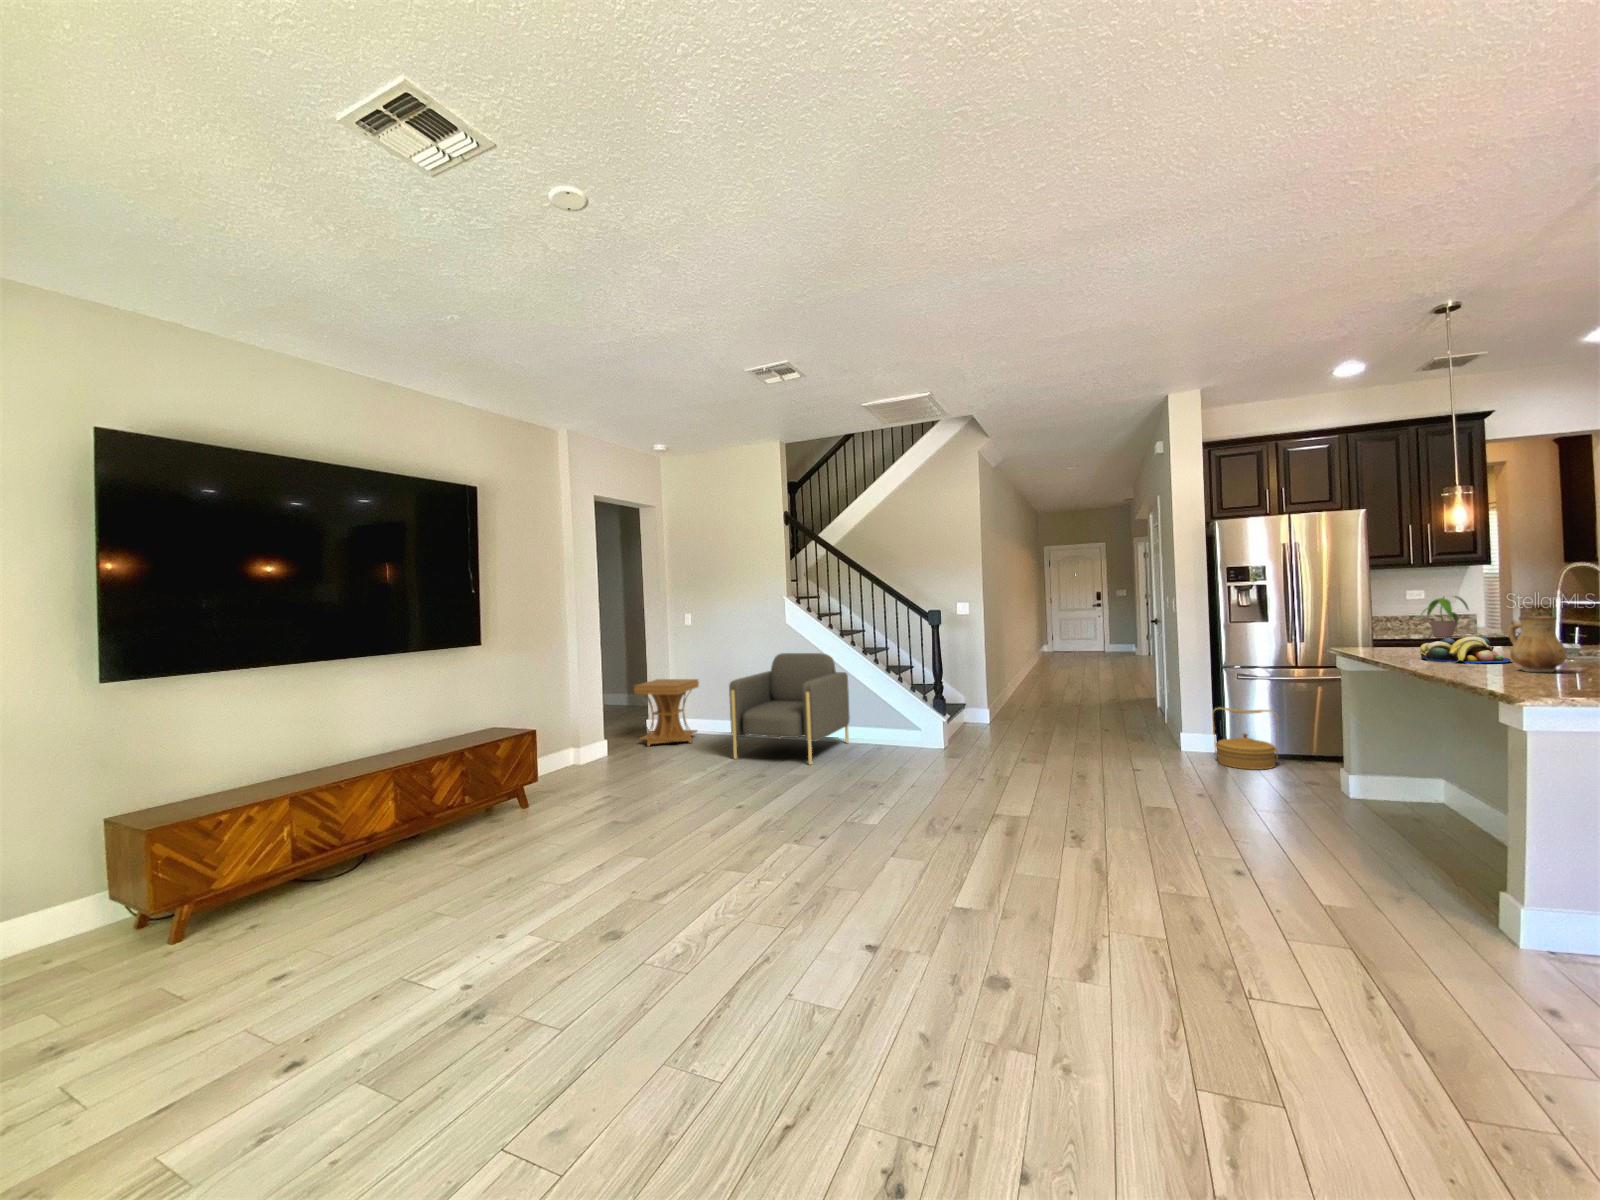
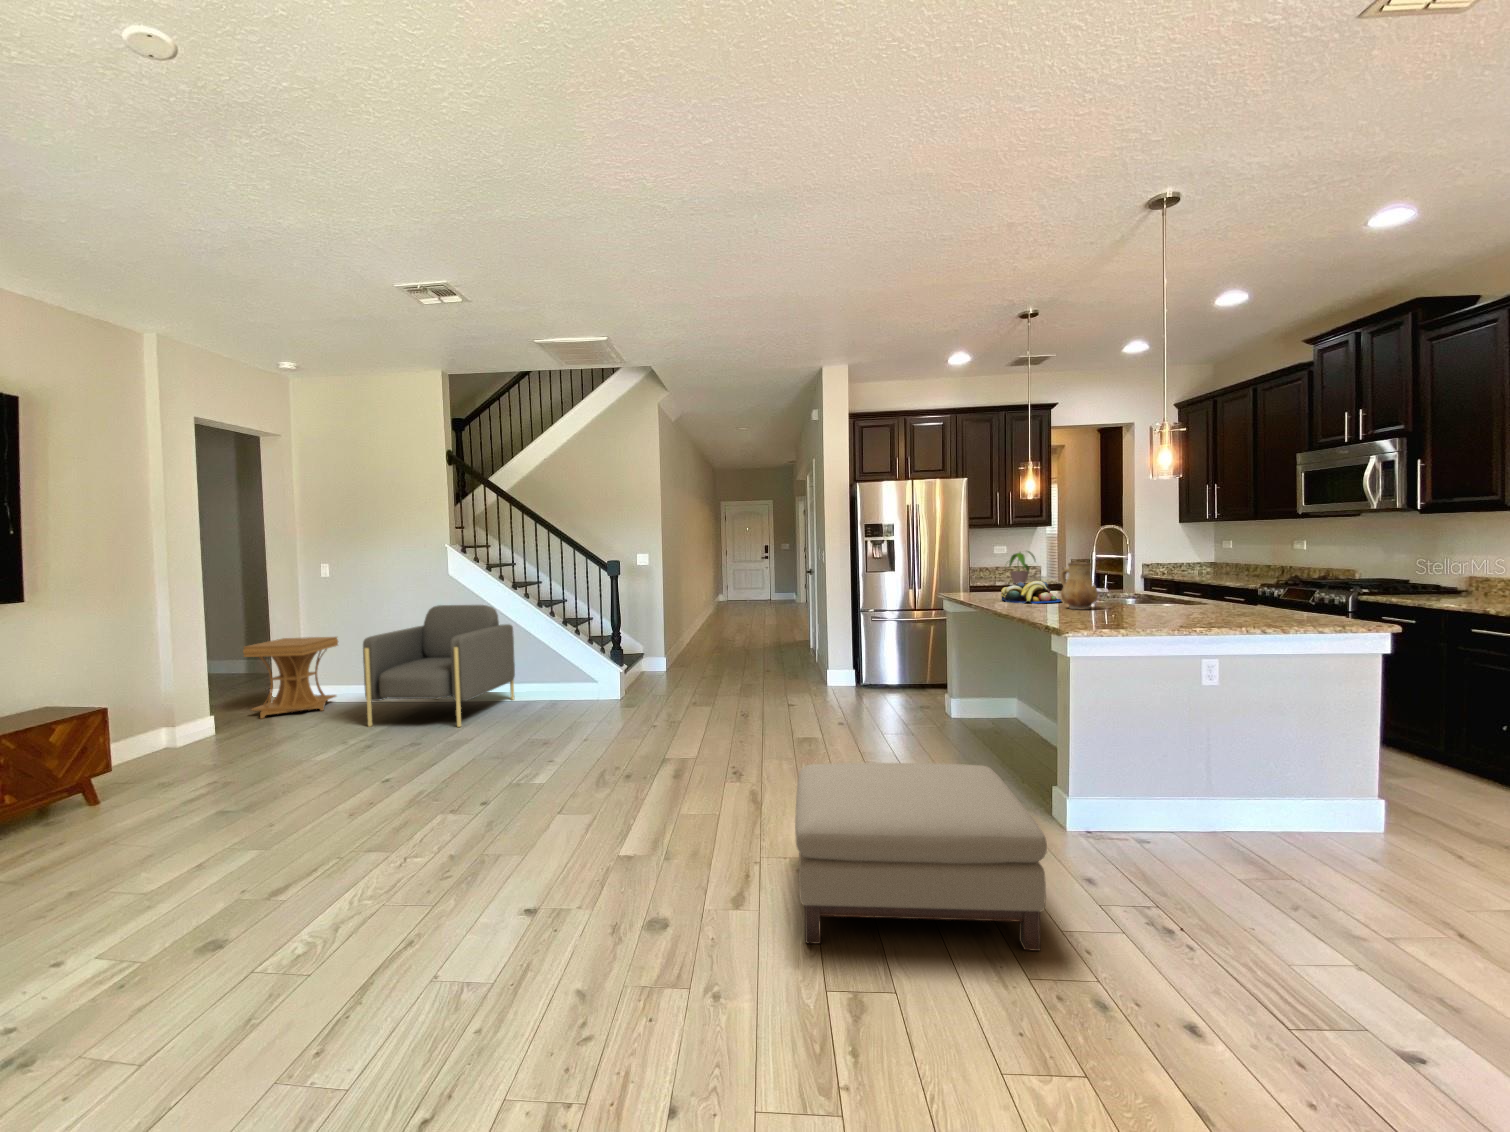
woven basket: present [1212,707,1278,770] -> none [851,648,902,702]
ottoman: none [1185,820,1497,1028] -> present [795,763,1047,951]

